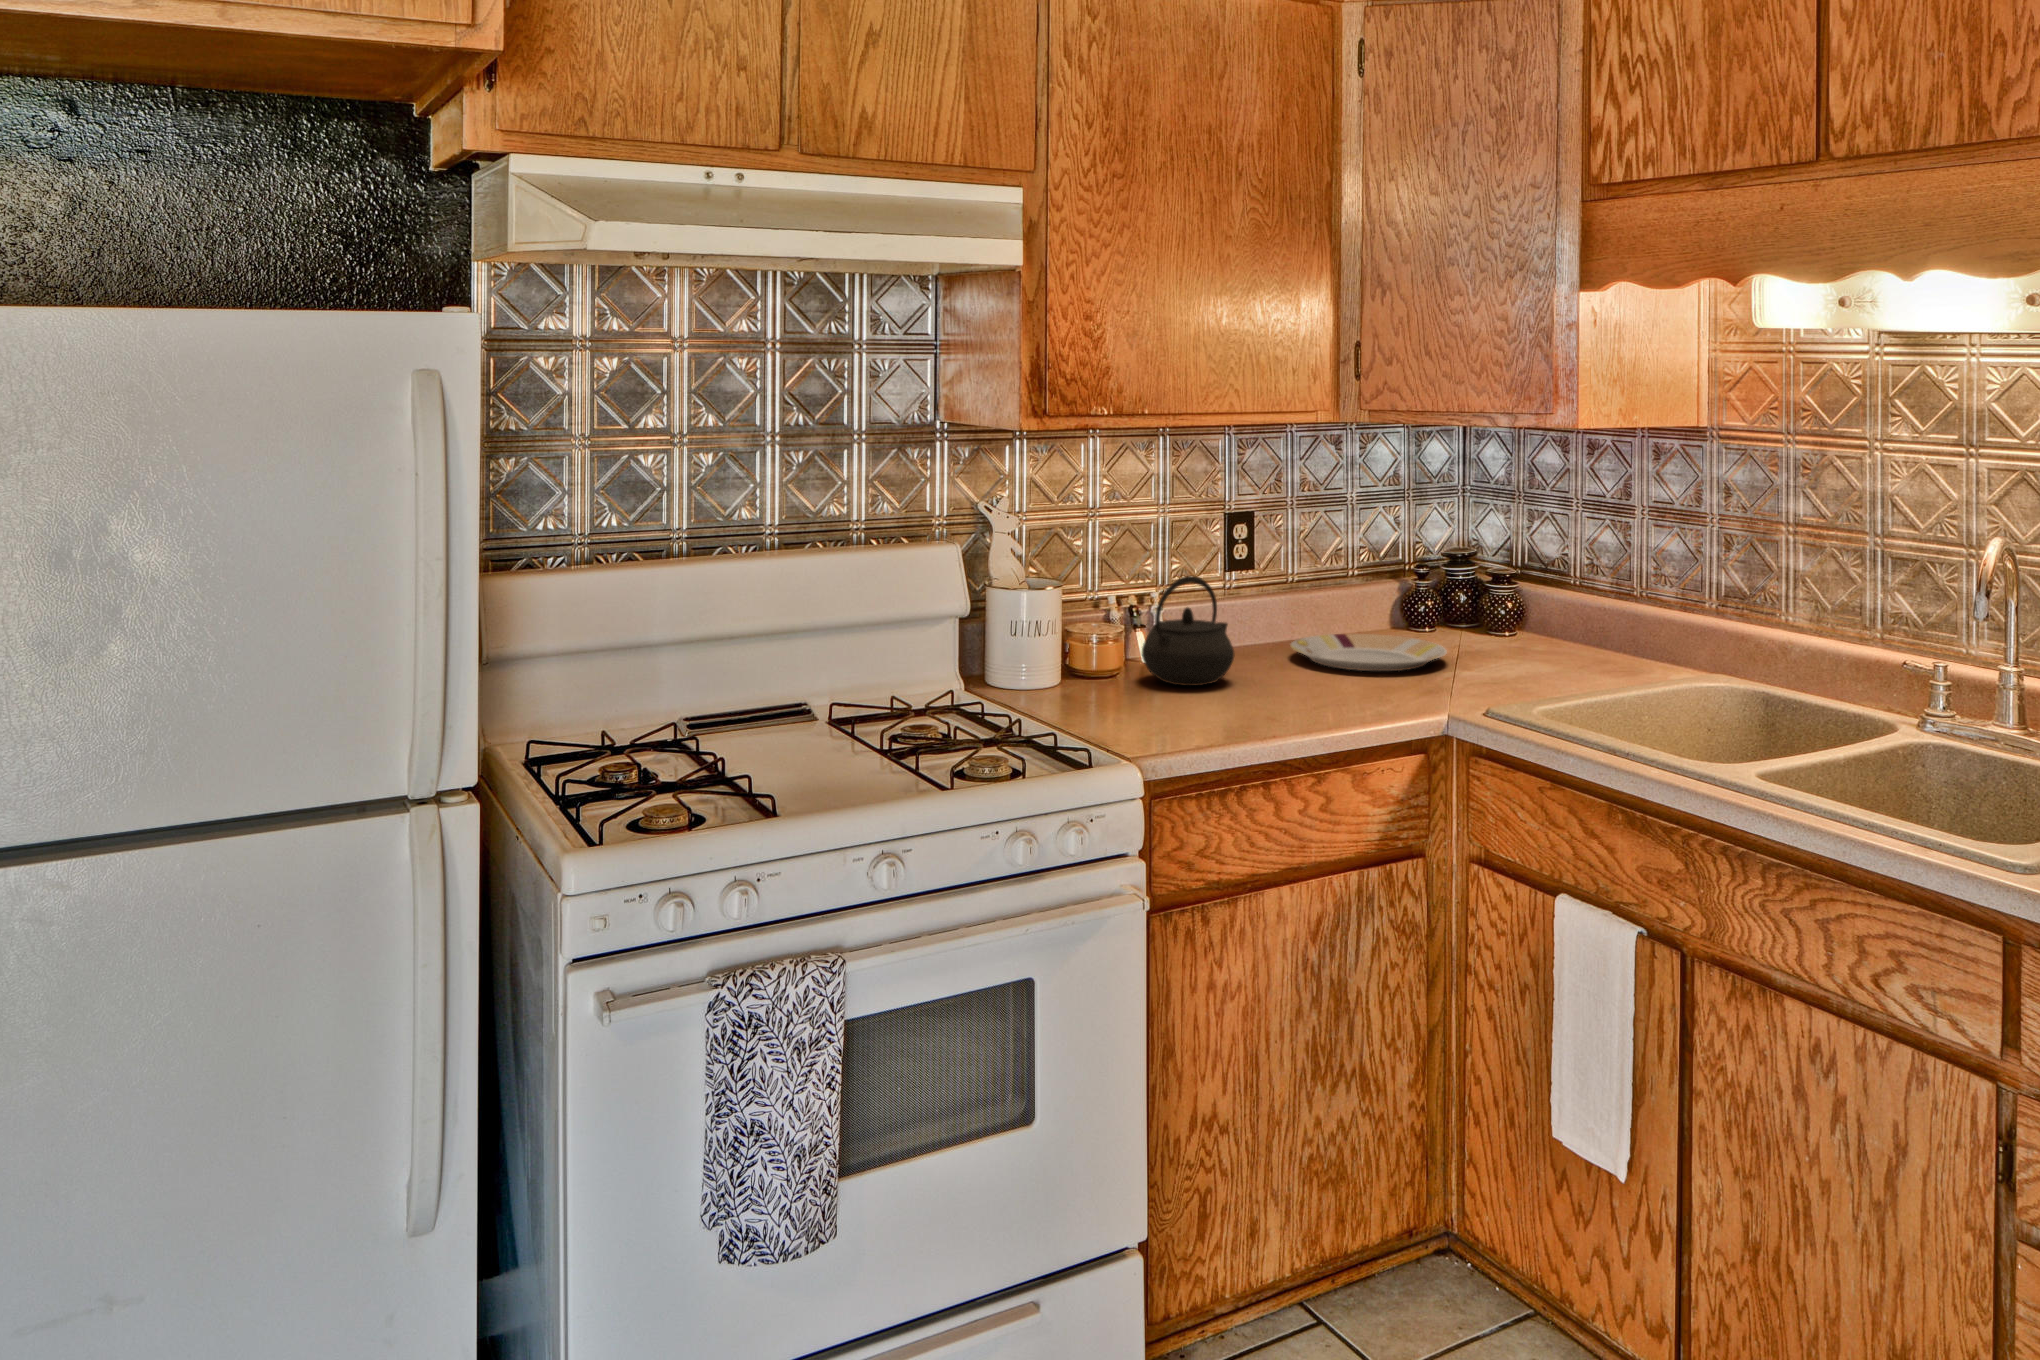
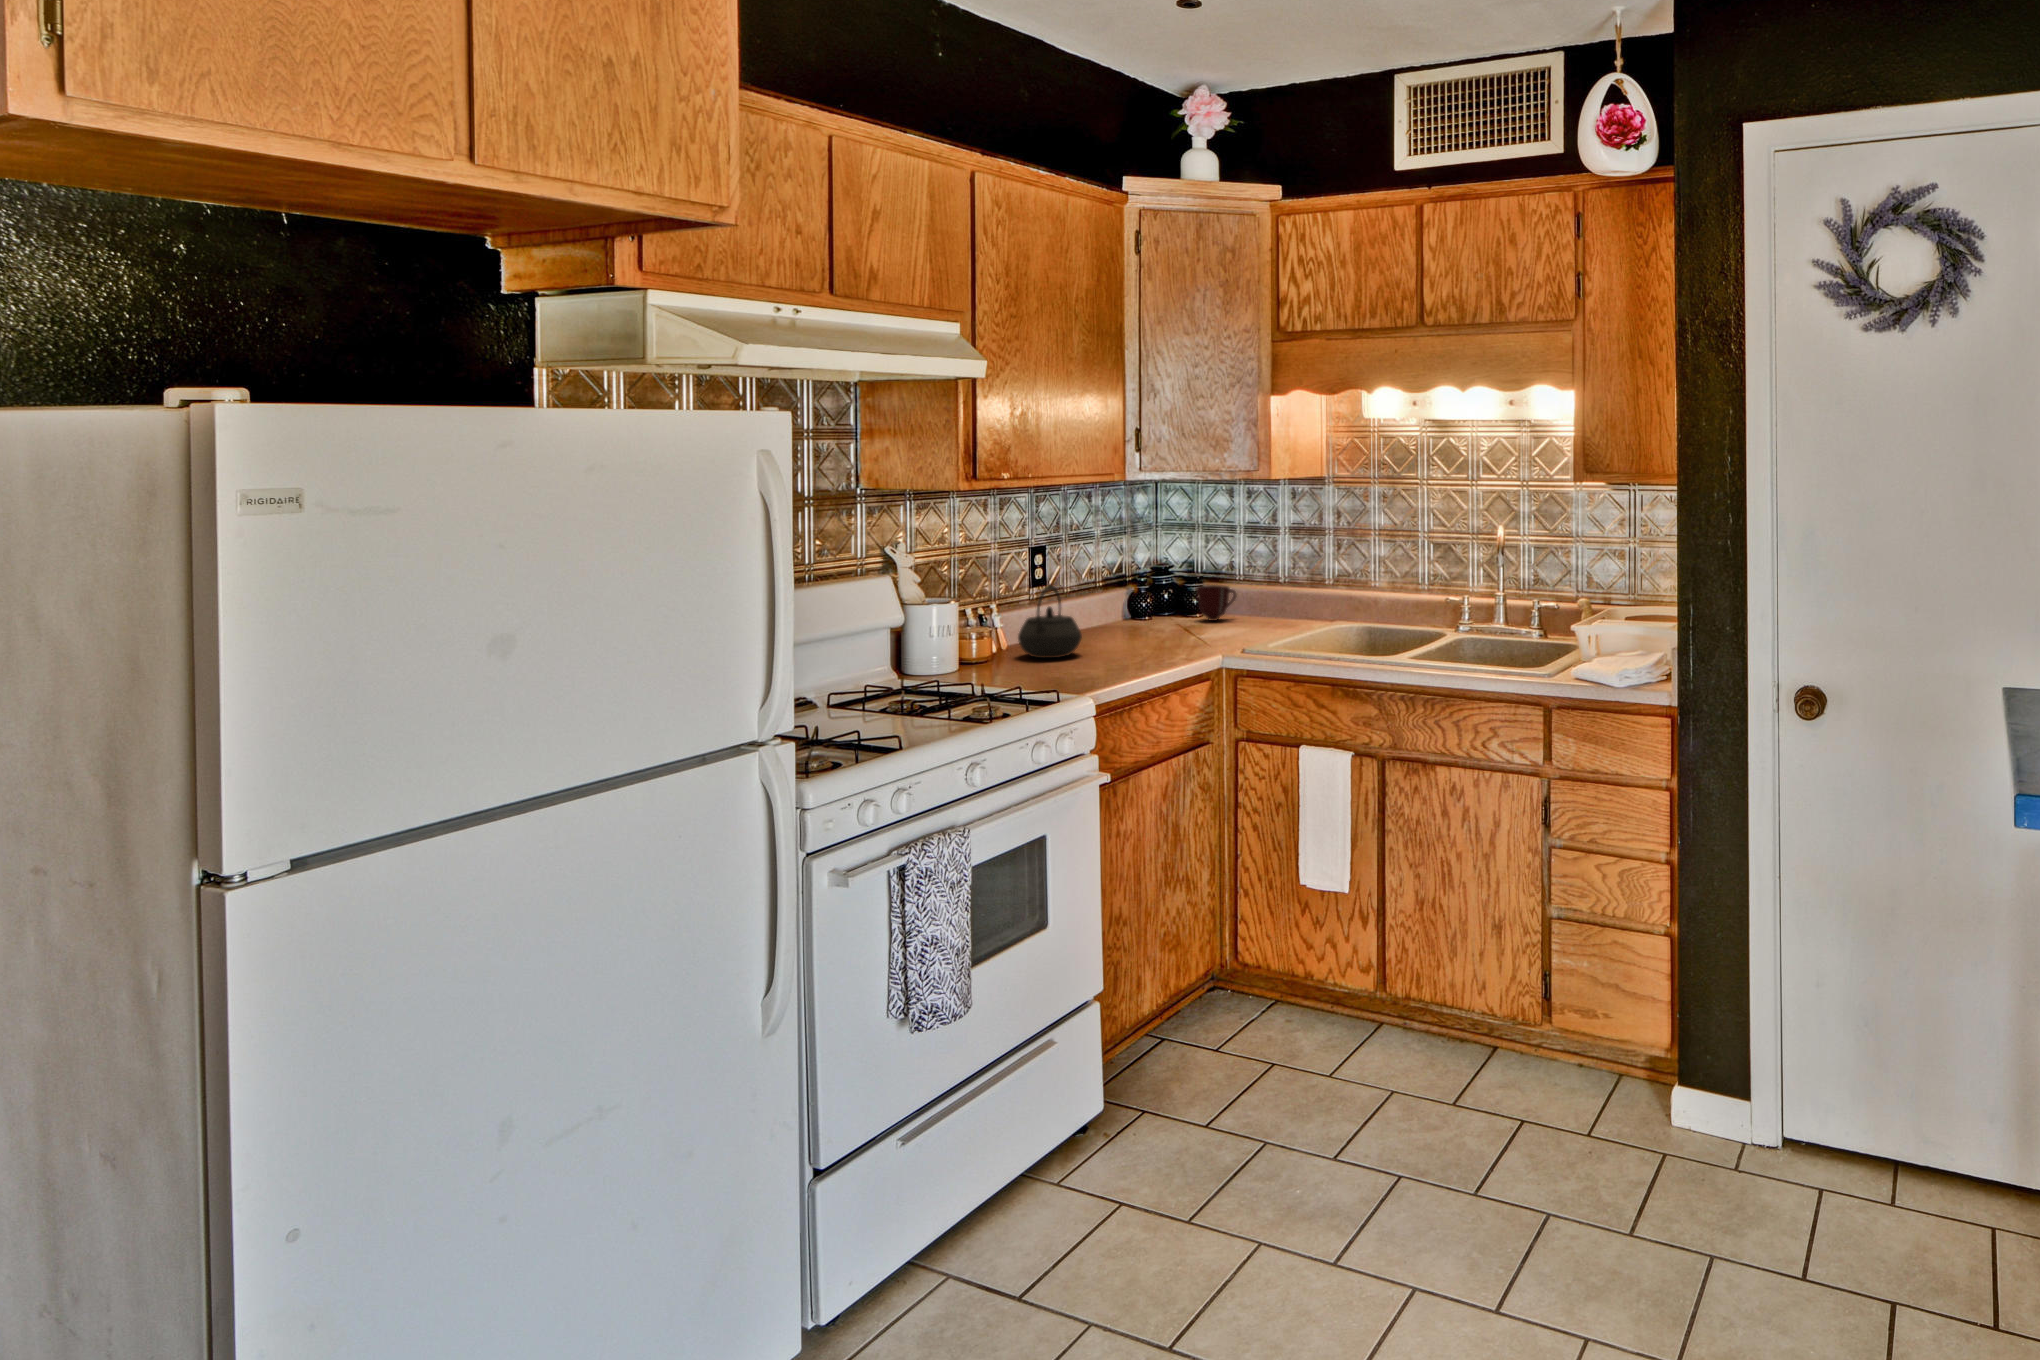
mug: none [1485,589,1554,646] -> present [1197,585,1236,621]
plate: present [1290,634,1447,671] -> none [1091,620,1192,641]

